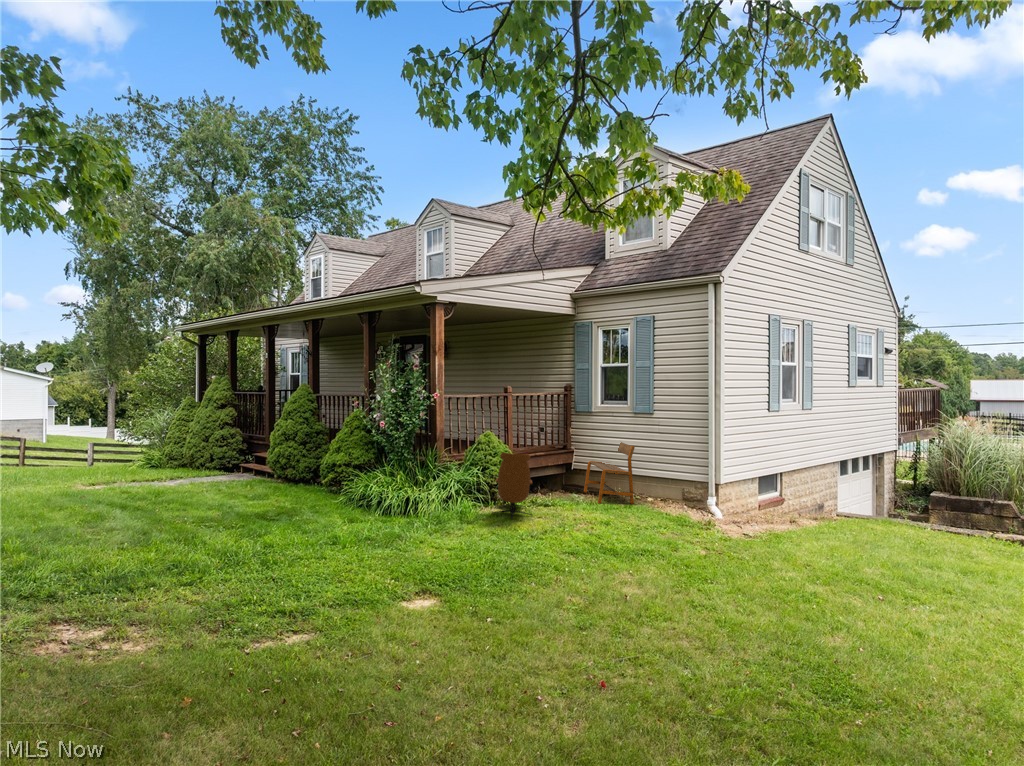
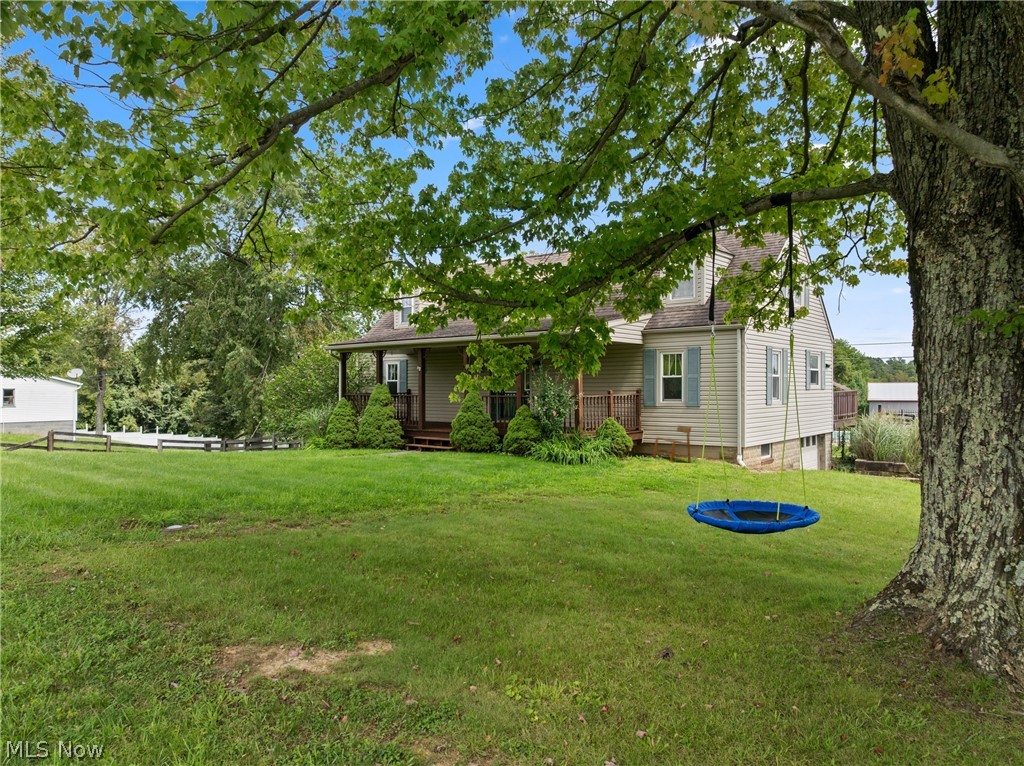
lounge chair: present [492,452,532,519] -> none [619,429,648,468]

